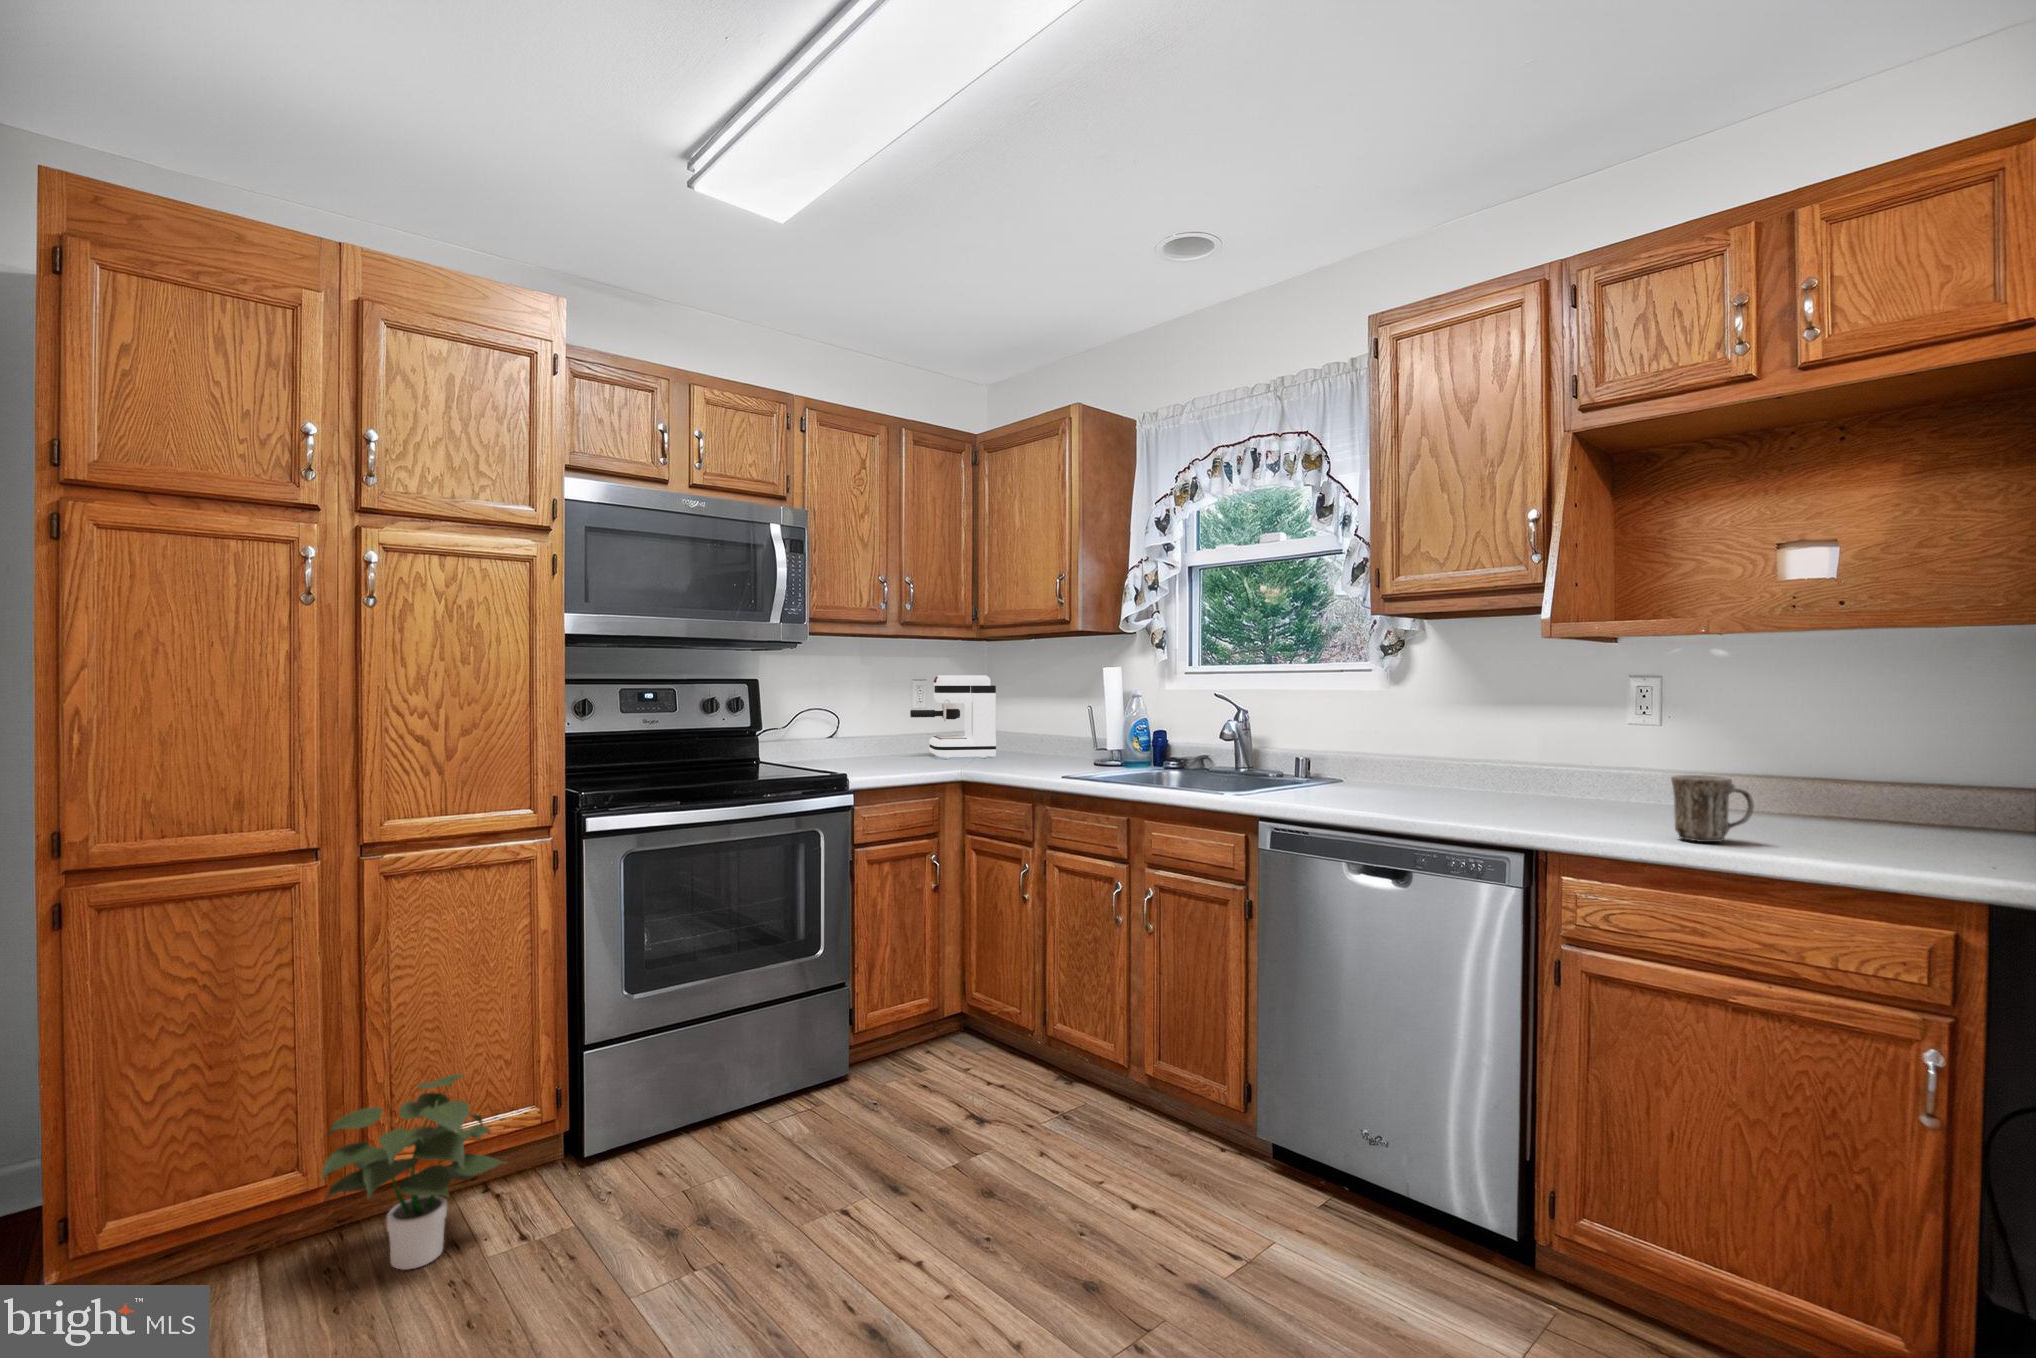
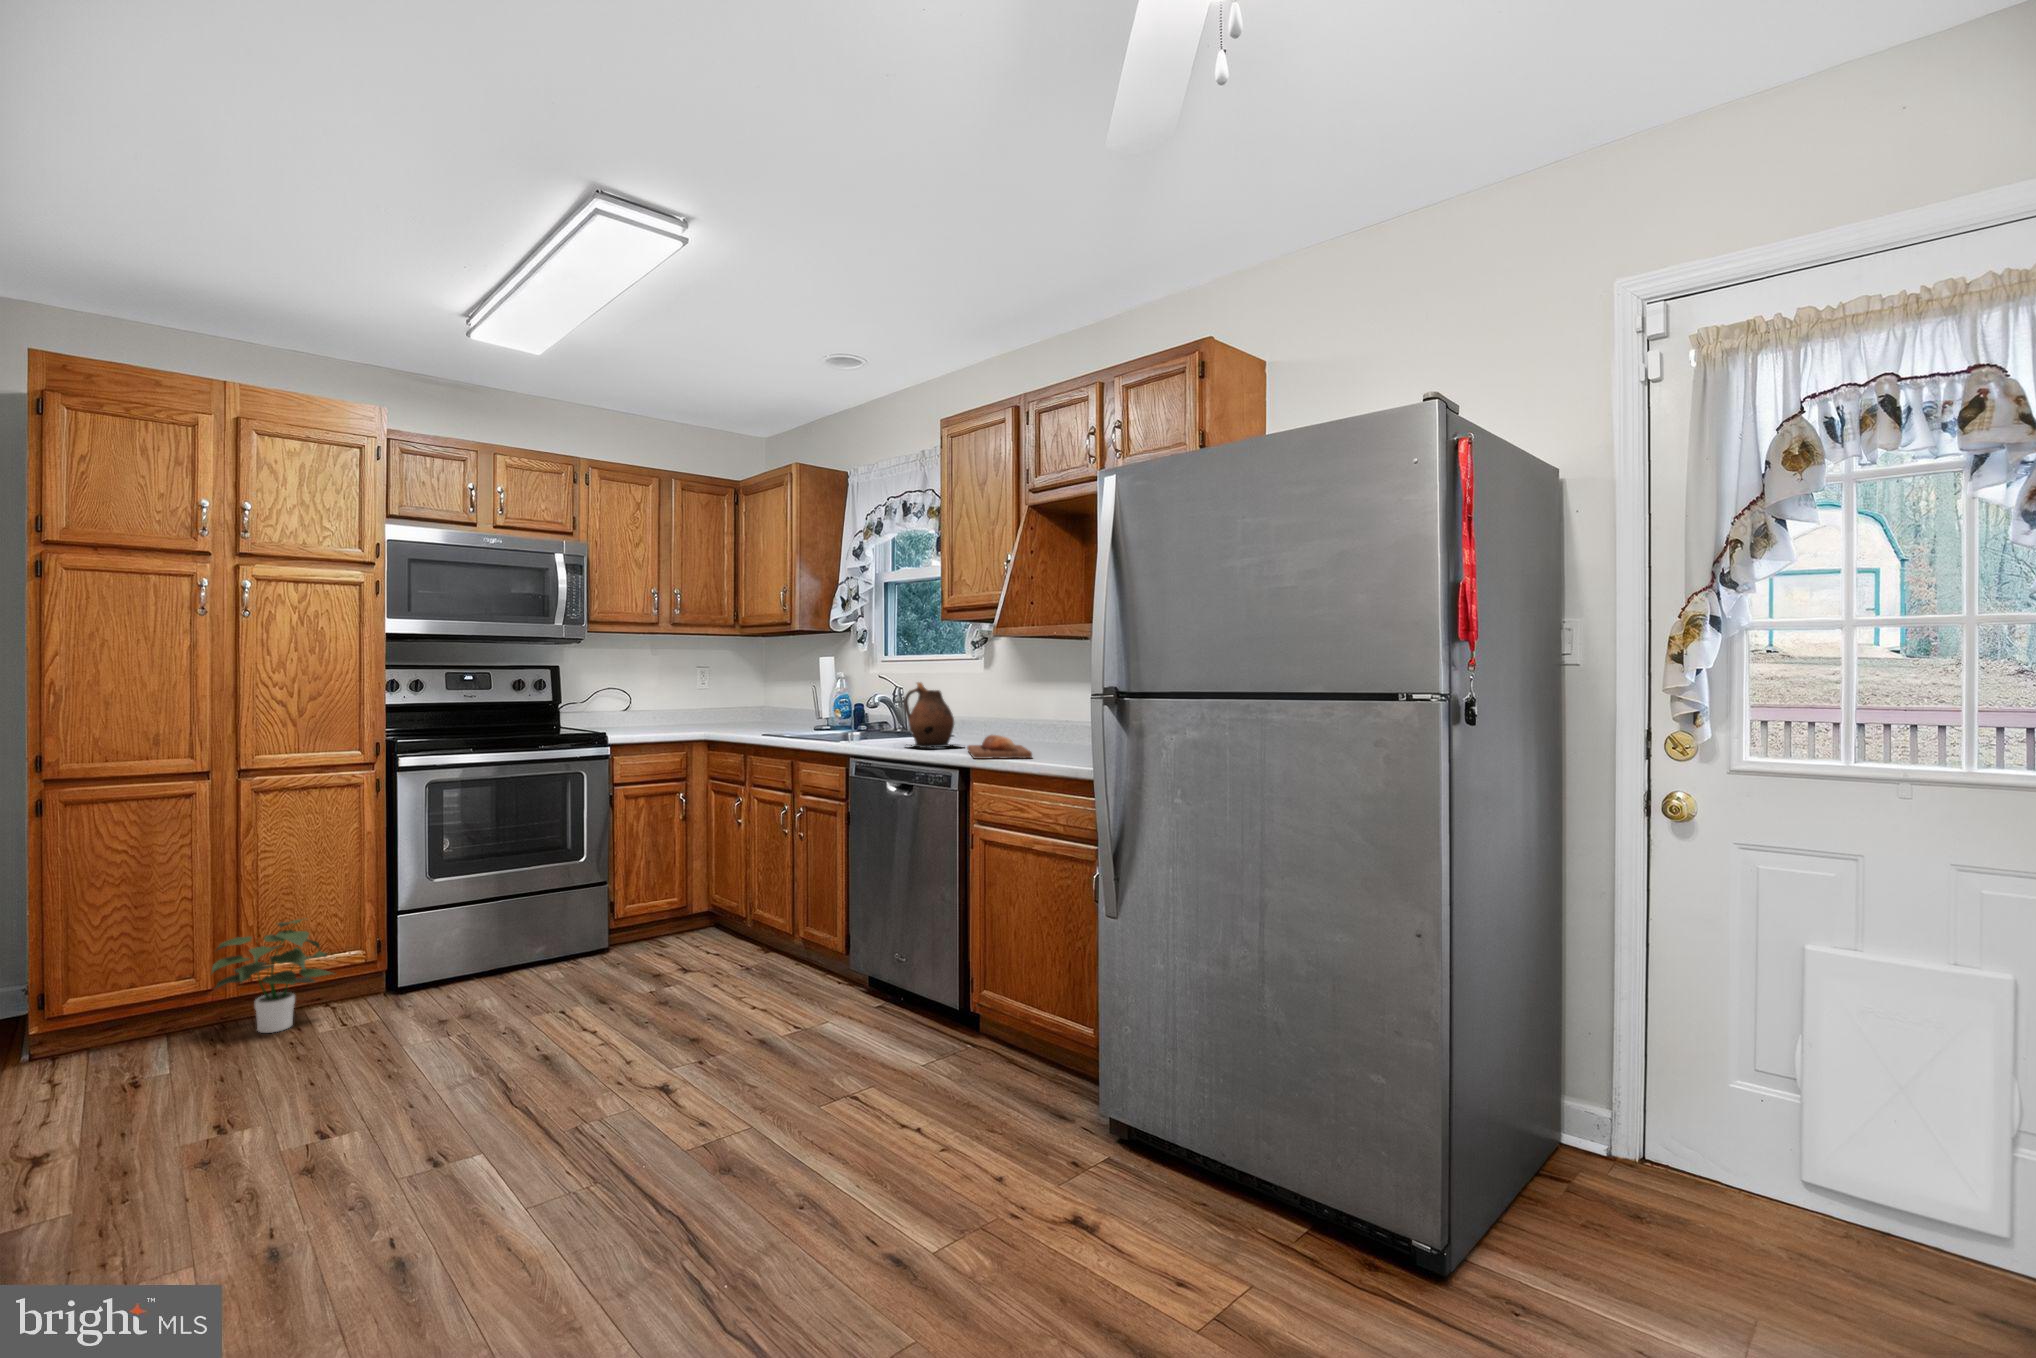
coffee maker: present [910,675,996,759] -> none [690,664,752,727]
ceramic pitcher: none [1329,701,1431,806] -> present [904,682,958,748]
mug: present [1671,775,1754,842] -> none [1028,724,1066,762]
bread loaf: none [1462,785,1646,831] -> present [967,735,1032,759]

